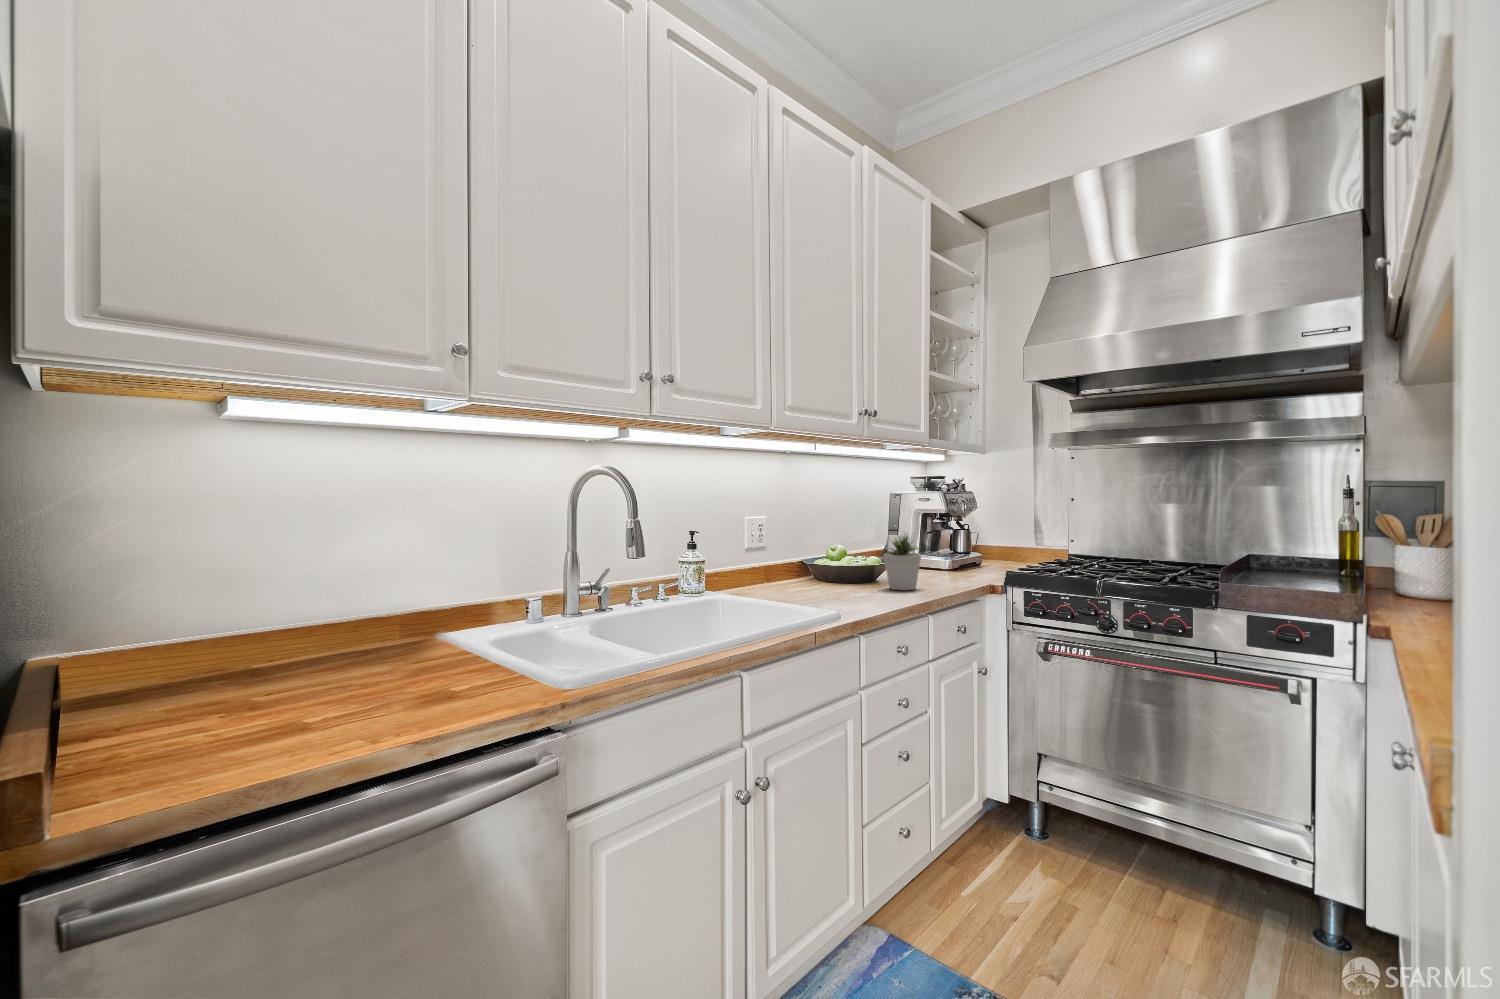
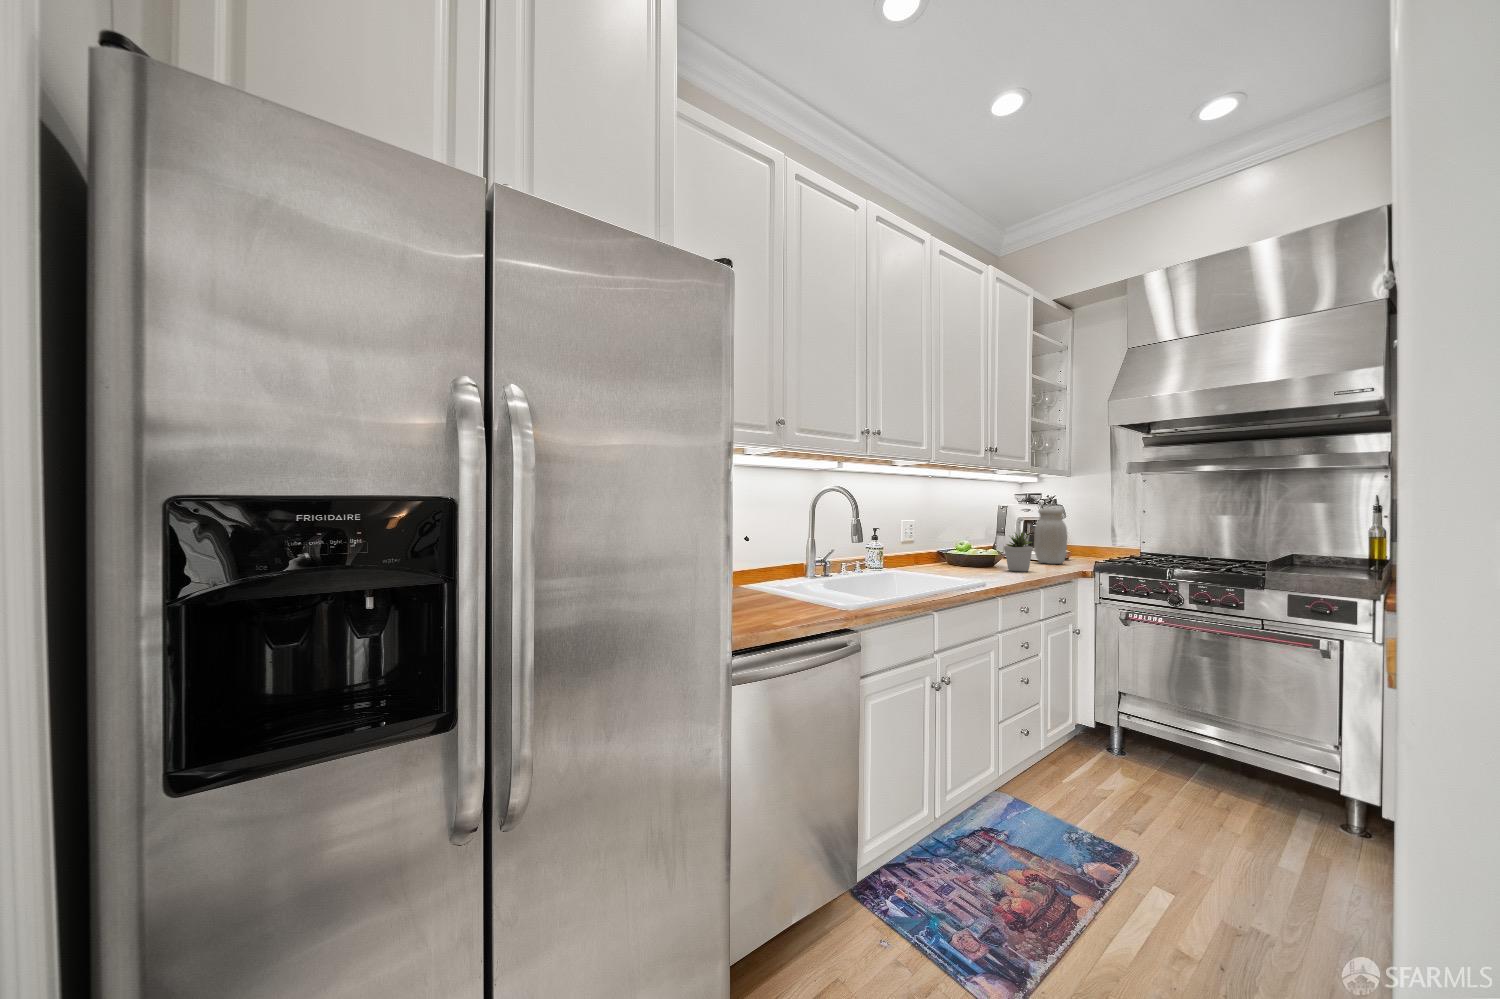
jar: none [932,497,973,575] -> present [1034,508,1067,564]

